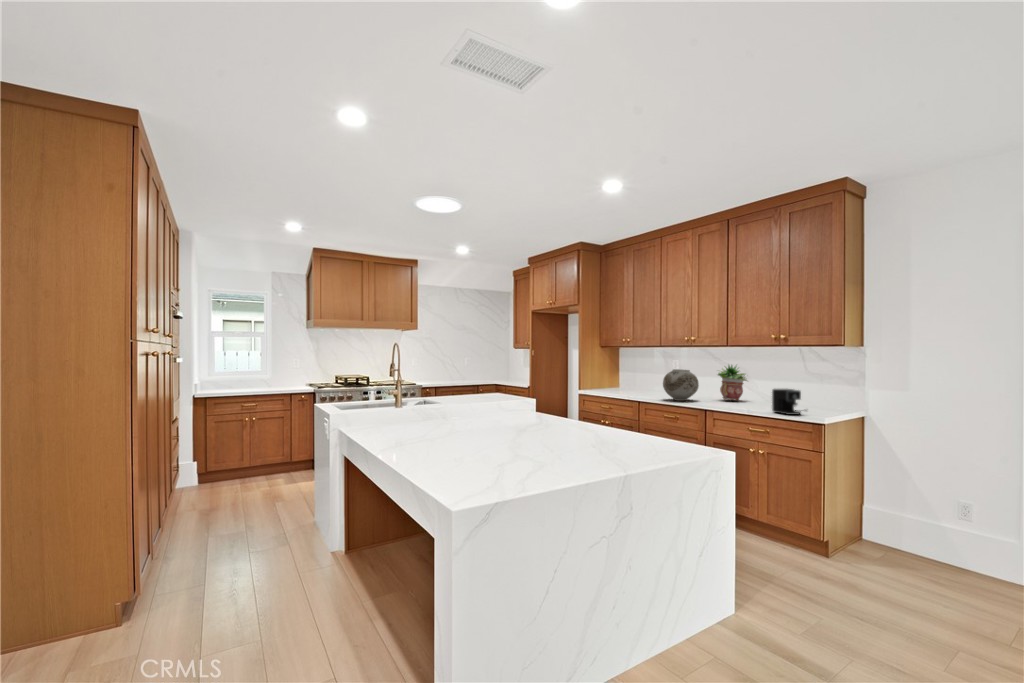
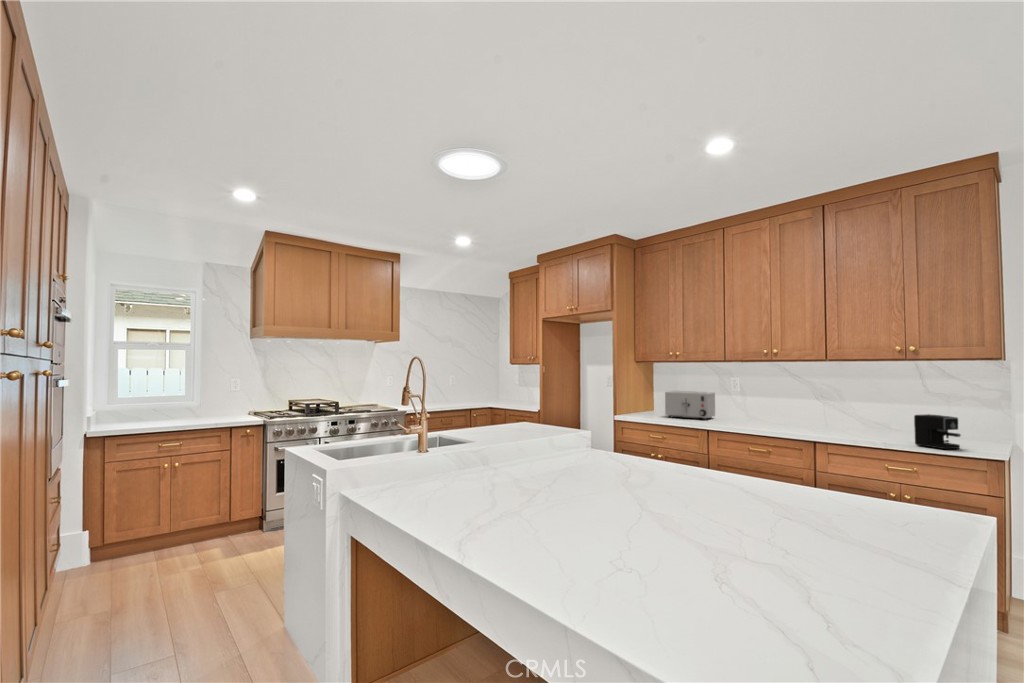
potted plant: present [718,365,747,400] -> none [799,381,844,427]
vase: present [663,369,699,401] -> none [737,389,785,429]
toaster: none [621,371,662,394] -> present [665,391,715,420]

